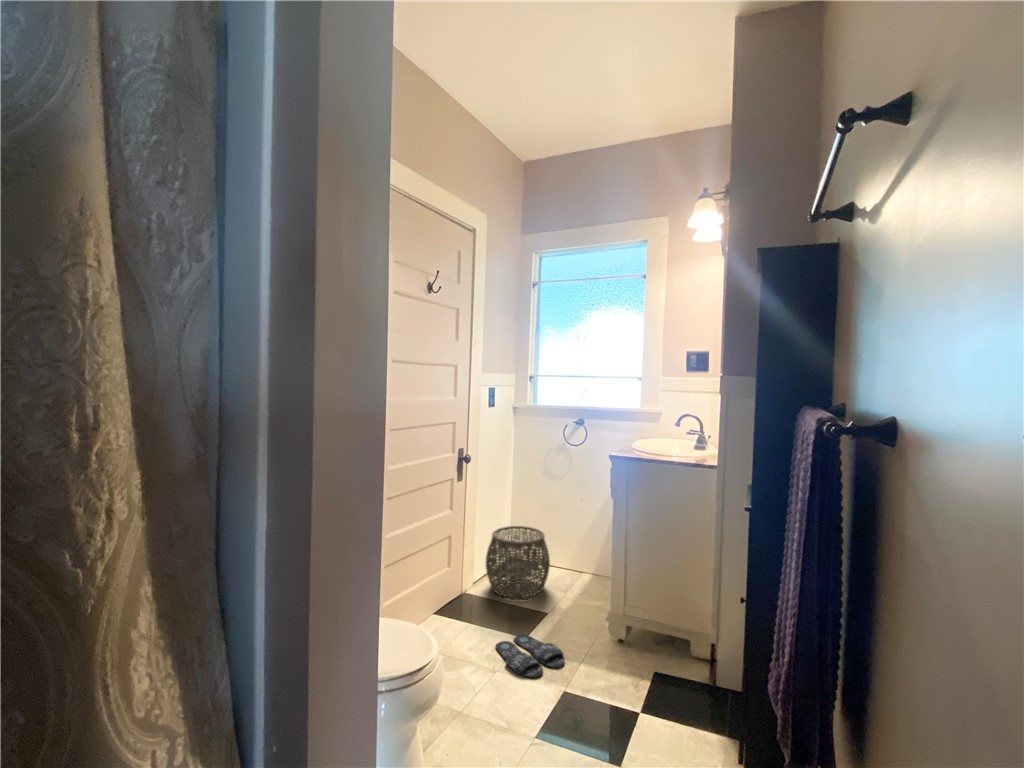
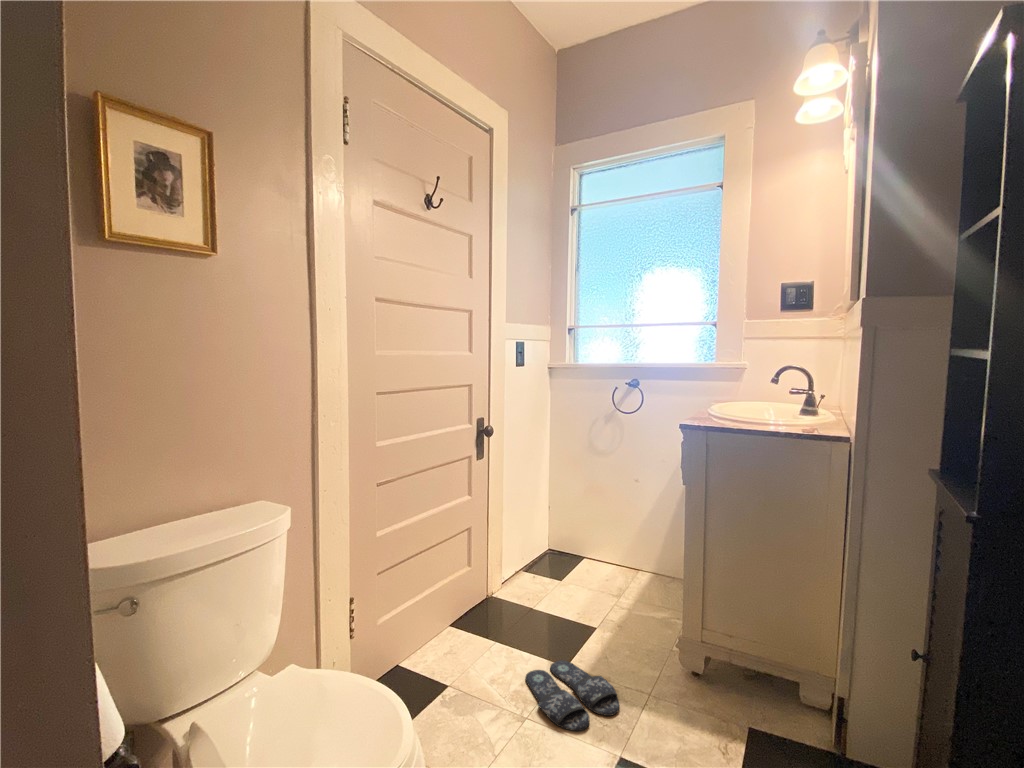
woven basket: present [486,526,550,598] -> none [515,514,598,608]

